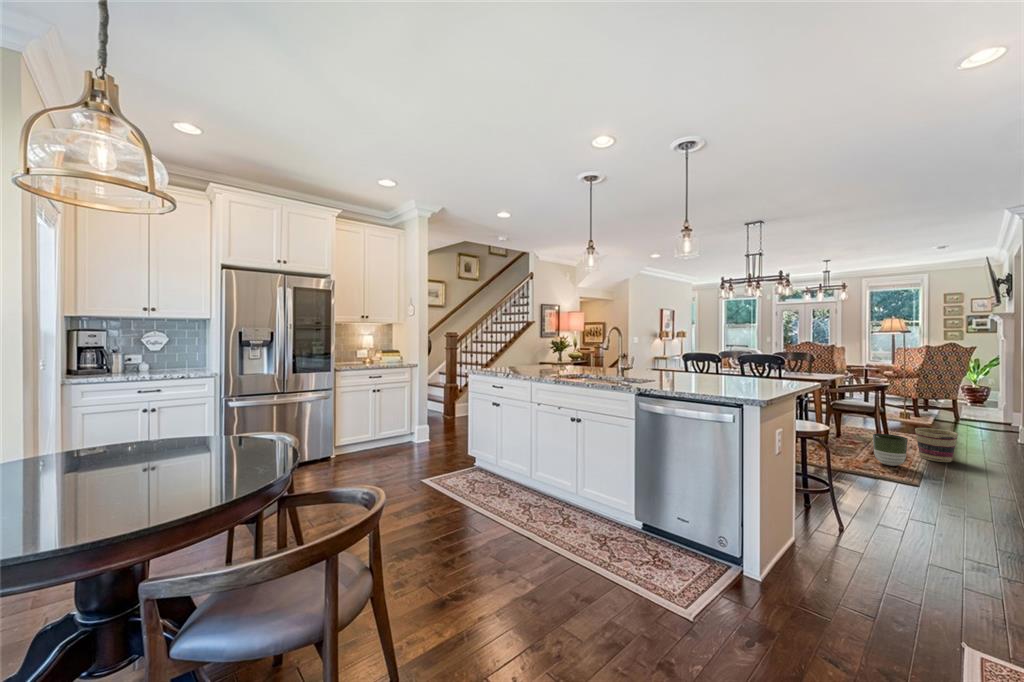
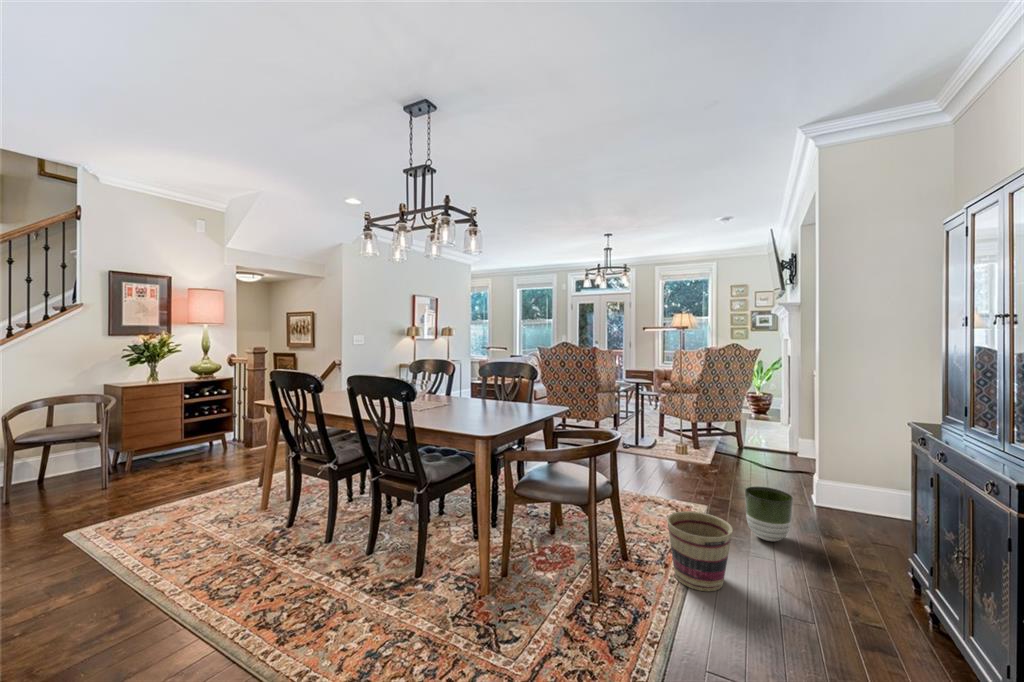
planter: present [873,434,908,466] -> present [745,487,793,541]

